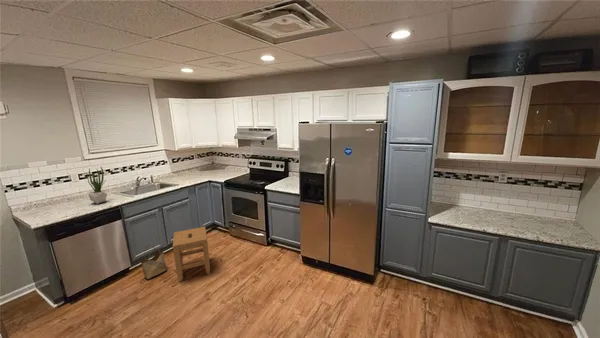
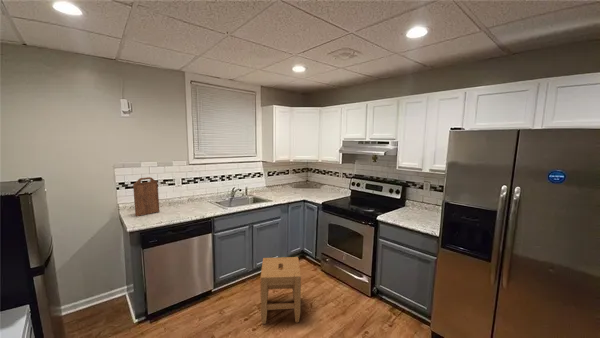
potted plant: present [88,167,107,204] -> none [185,171,204,212]
cutting board: none [27,177,61,215] -> present [133,177,159,216]
woven basket: present [141,247,167,279] -> none [224,269,250,311]

